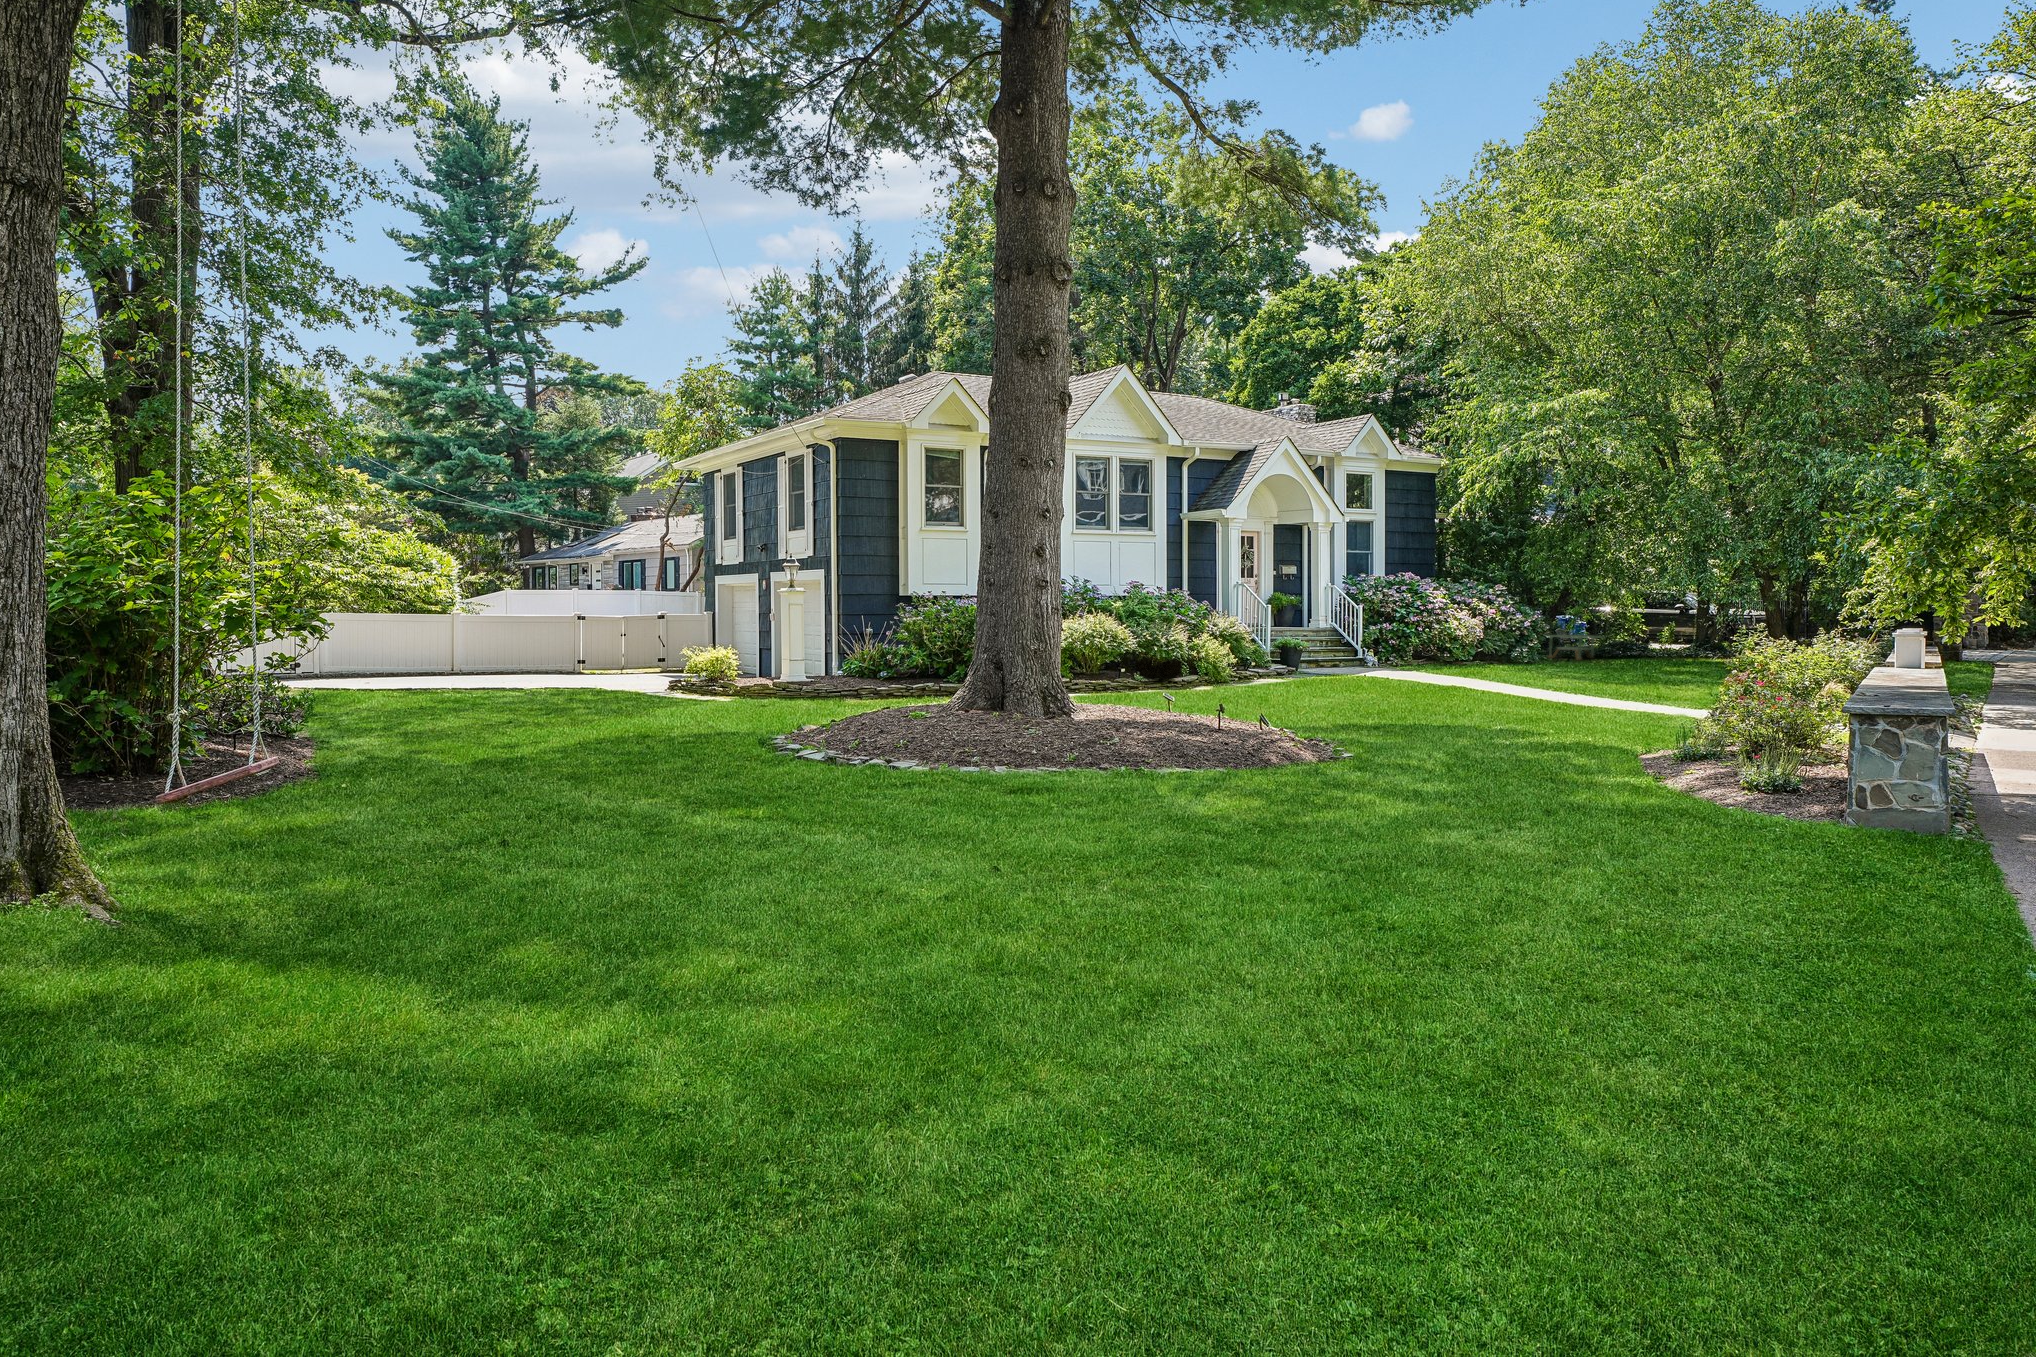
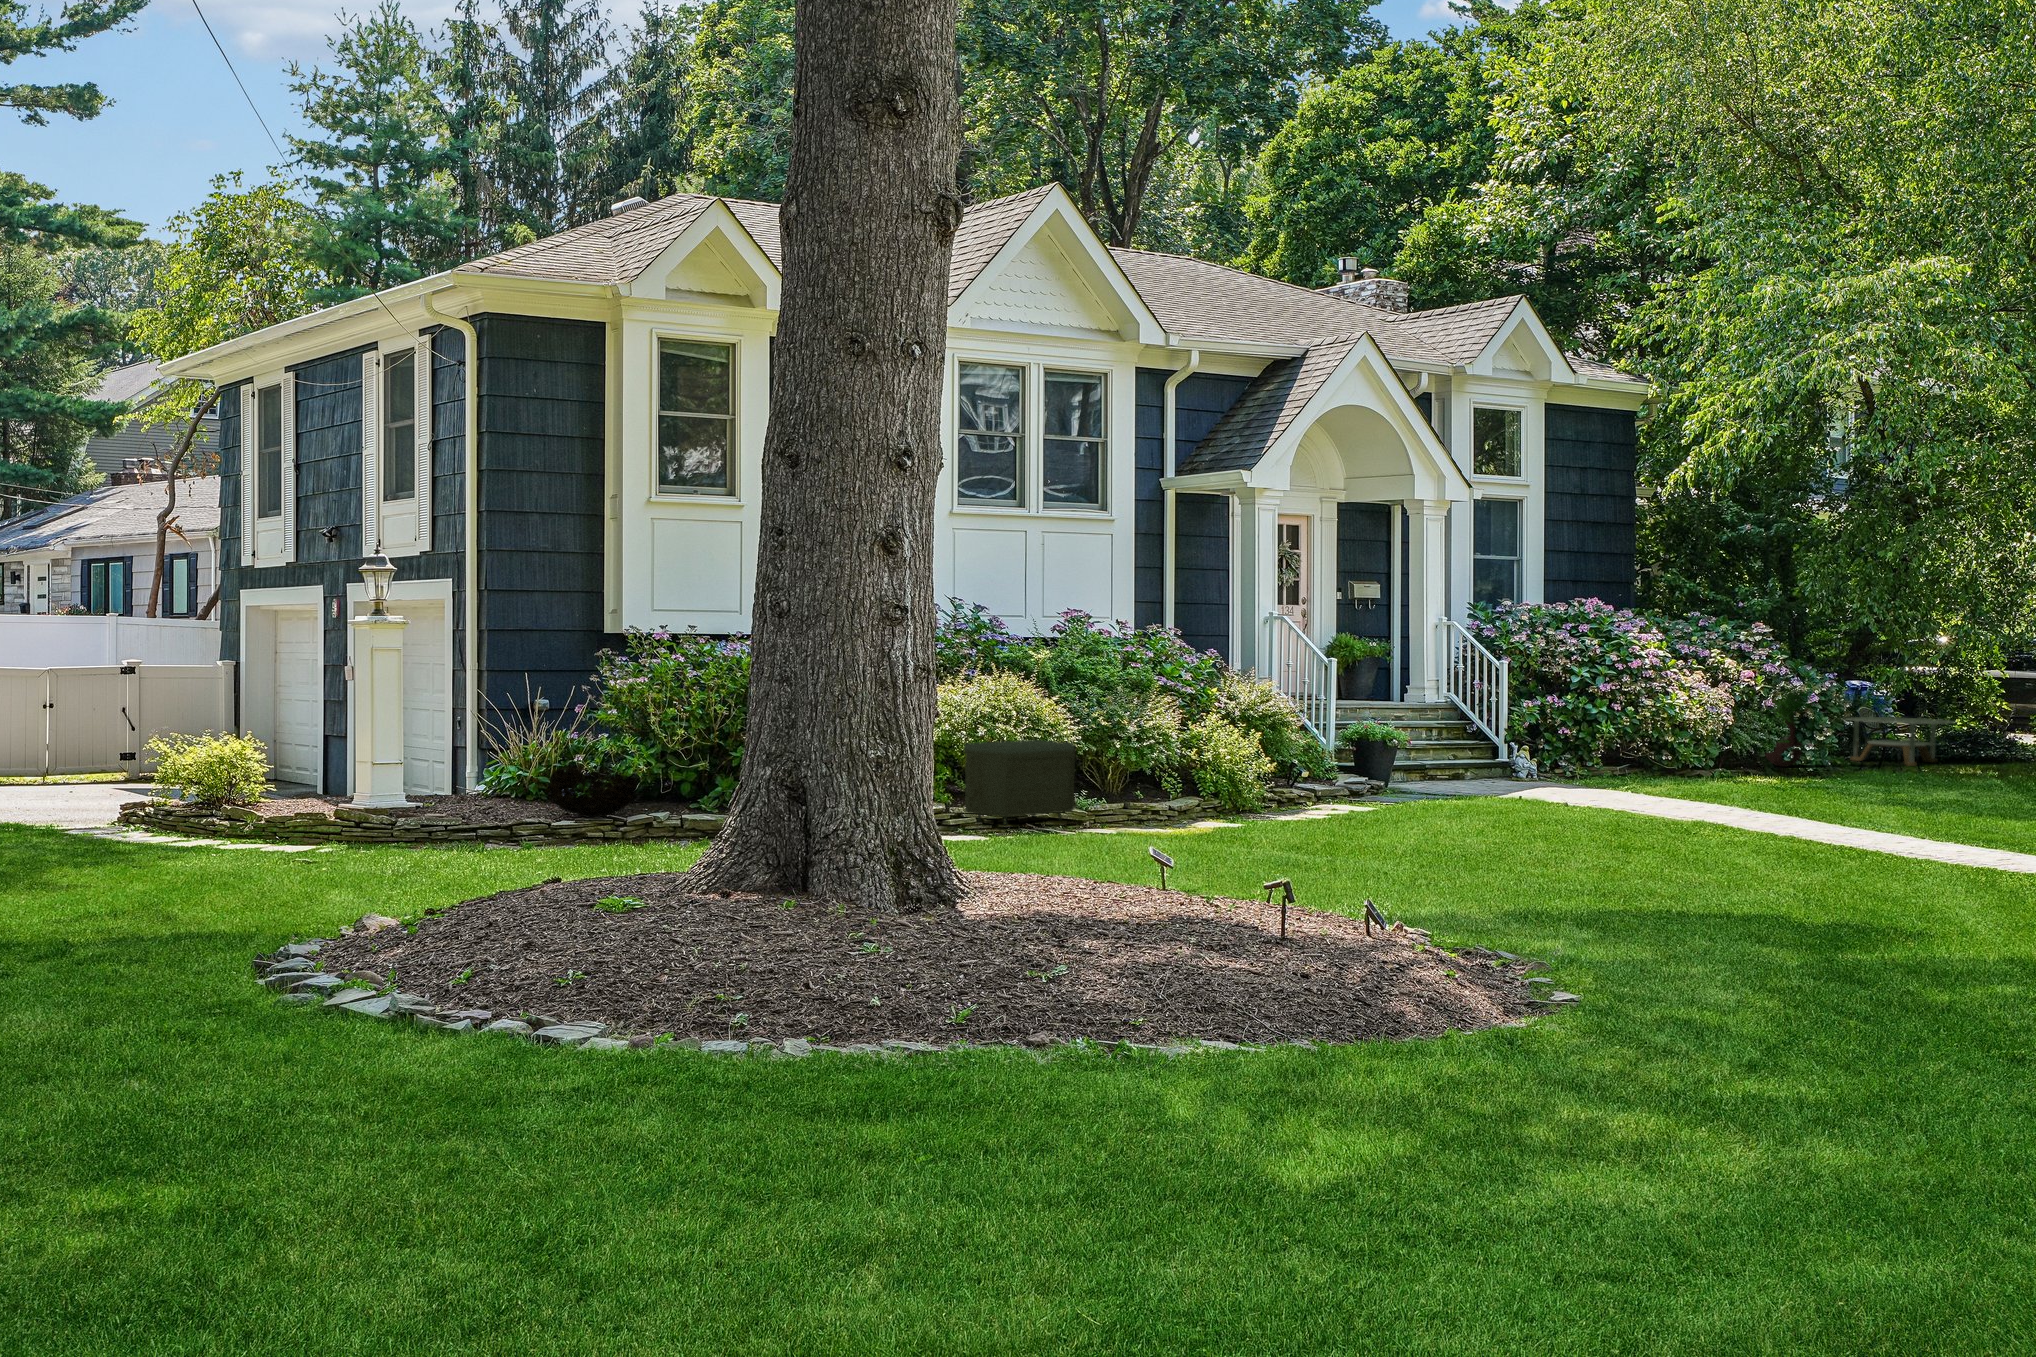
potted tree: none [1499,615,1528,661] -> present [1766,687,1812,767]
storage bench: none [1079,646,1134,687] -> present [964,740,1075,825]
basket: present [1136,657,1183,682] -> present [550,764,637,818]

